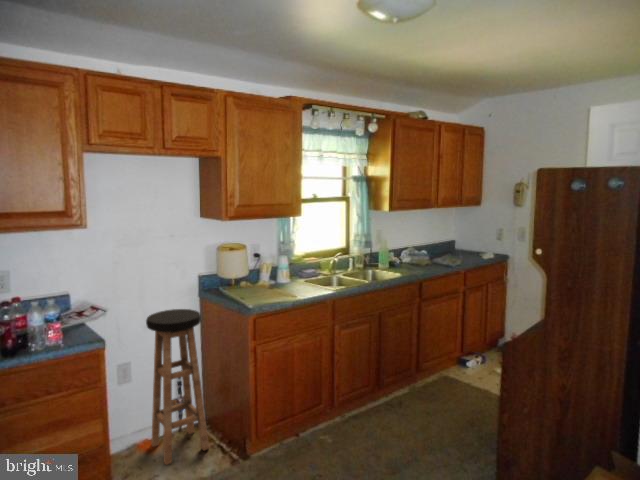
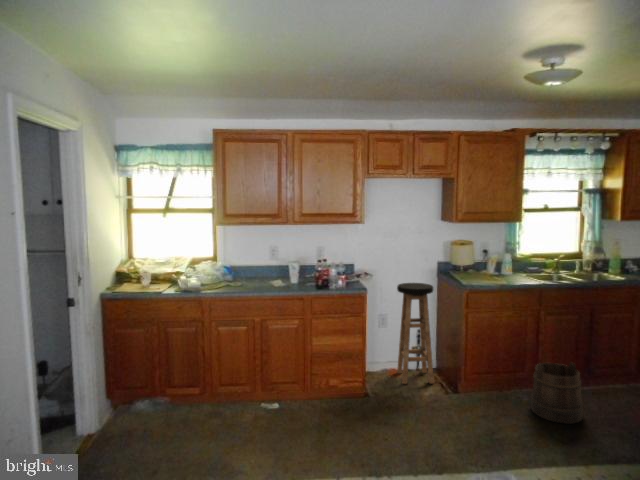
bucket: none [331,381,386,461] -> present [531,363,583,424]

